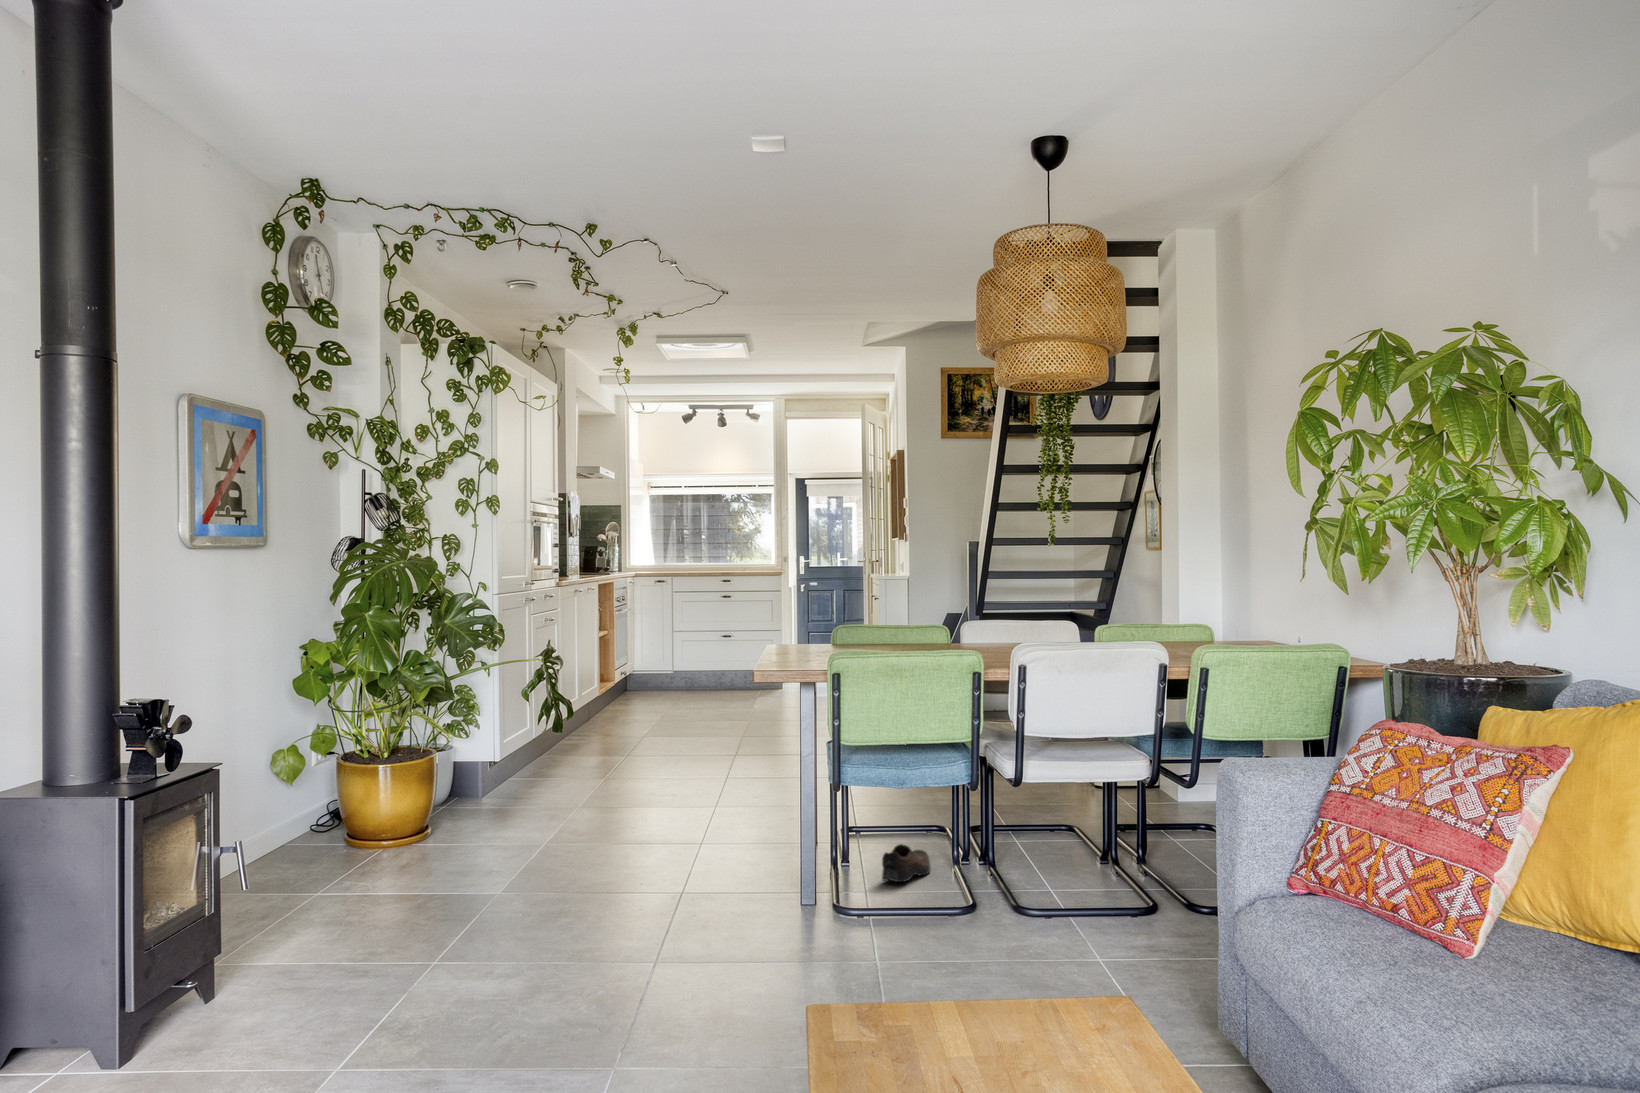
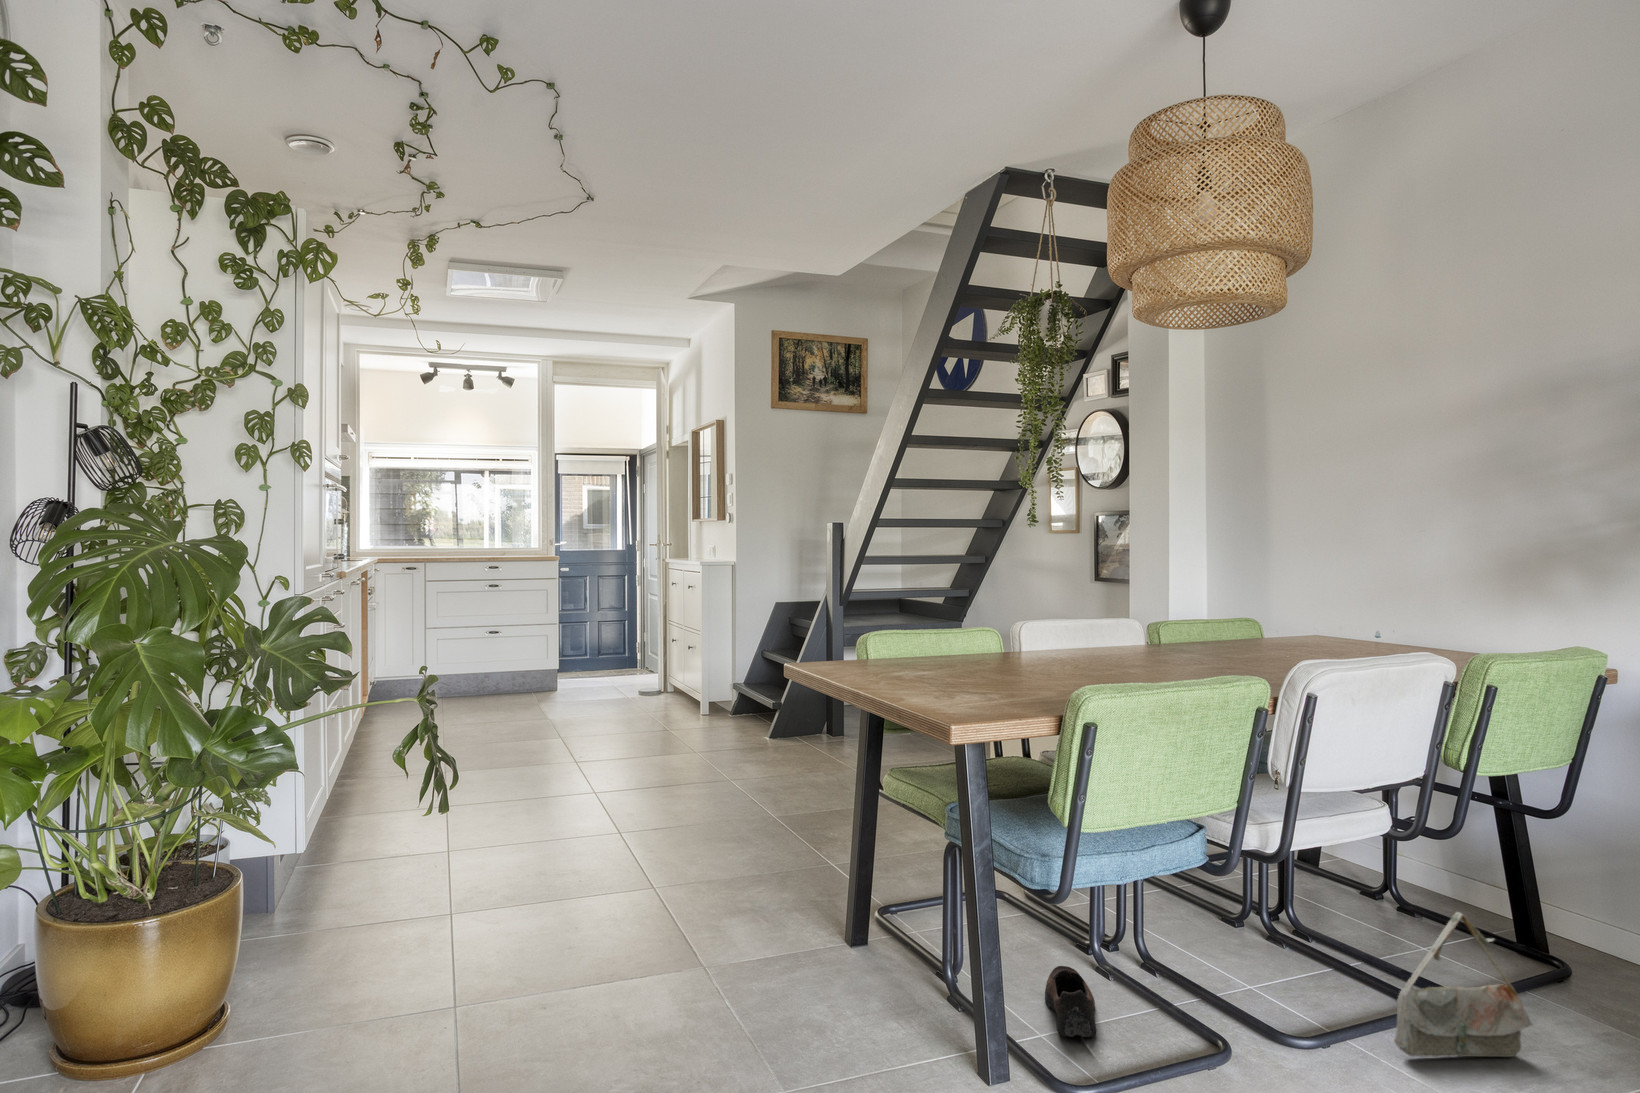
bag: none [1091,809,1184,914] -> present [1394,912,1532,1057]

